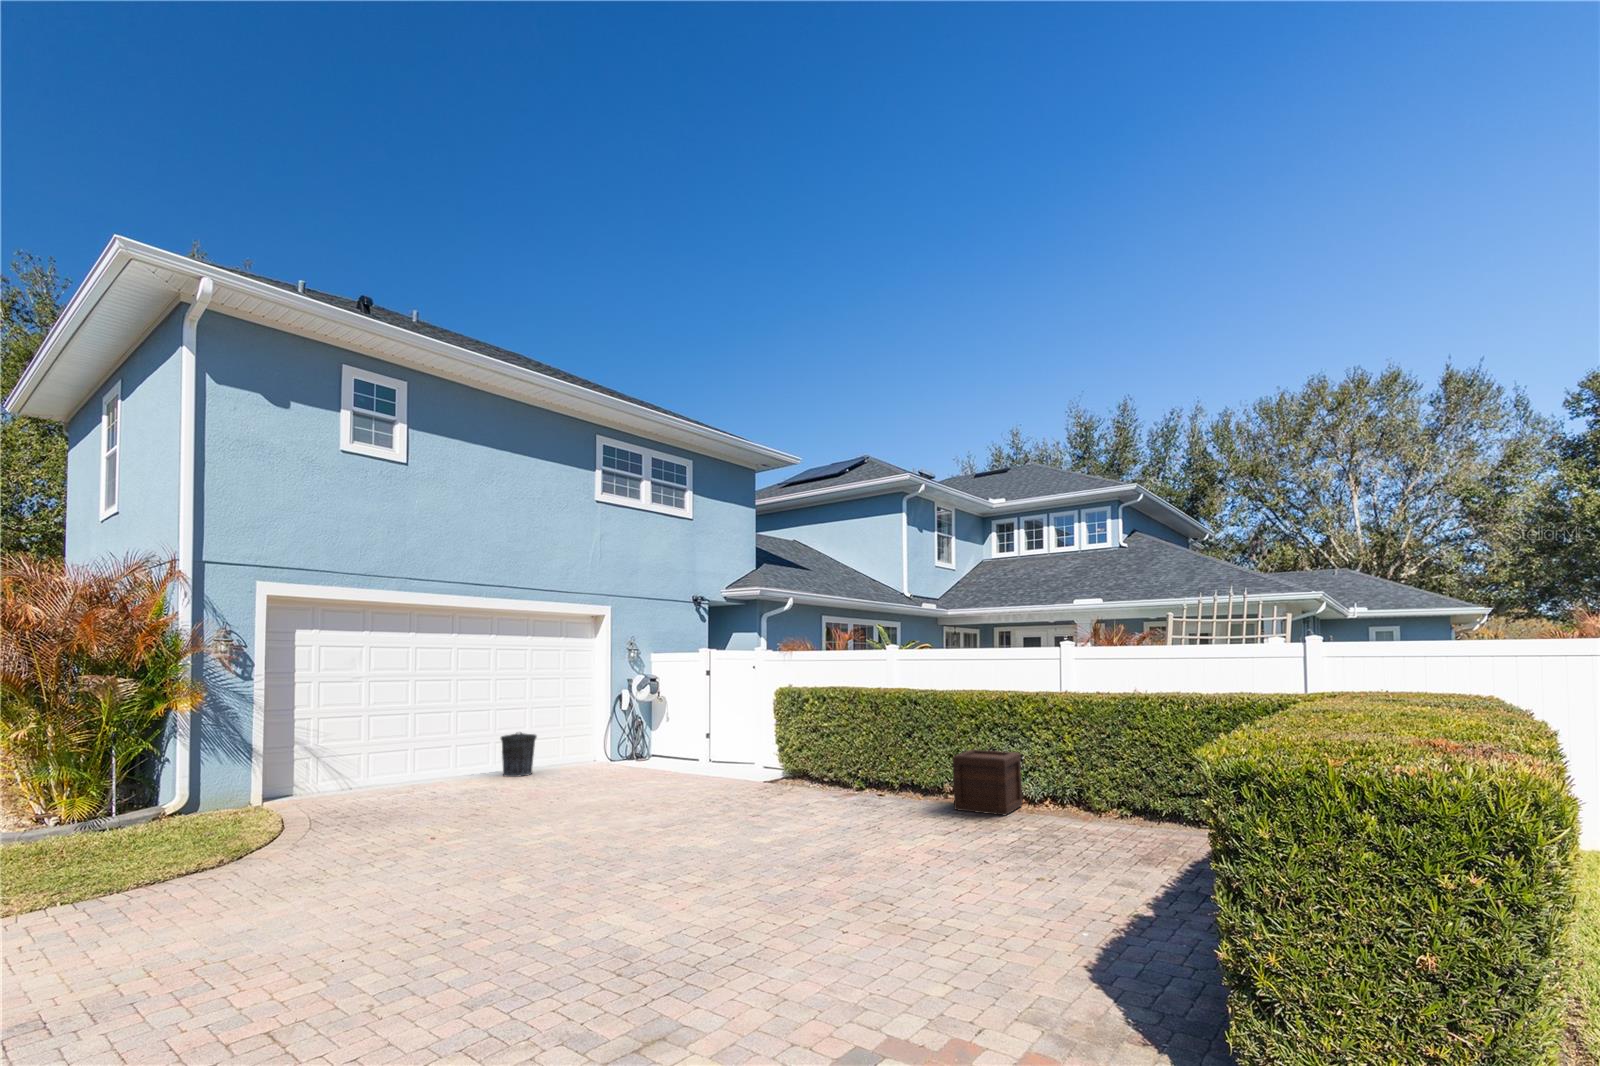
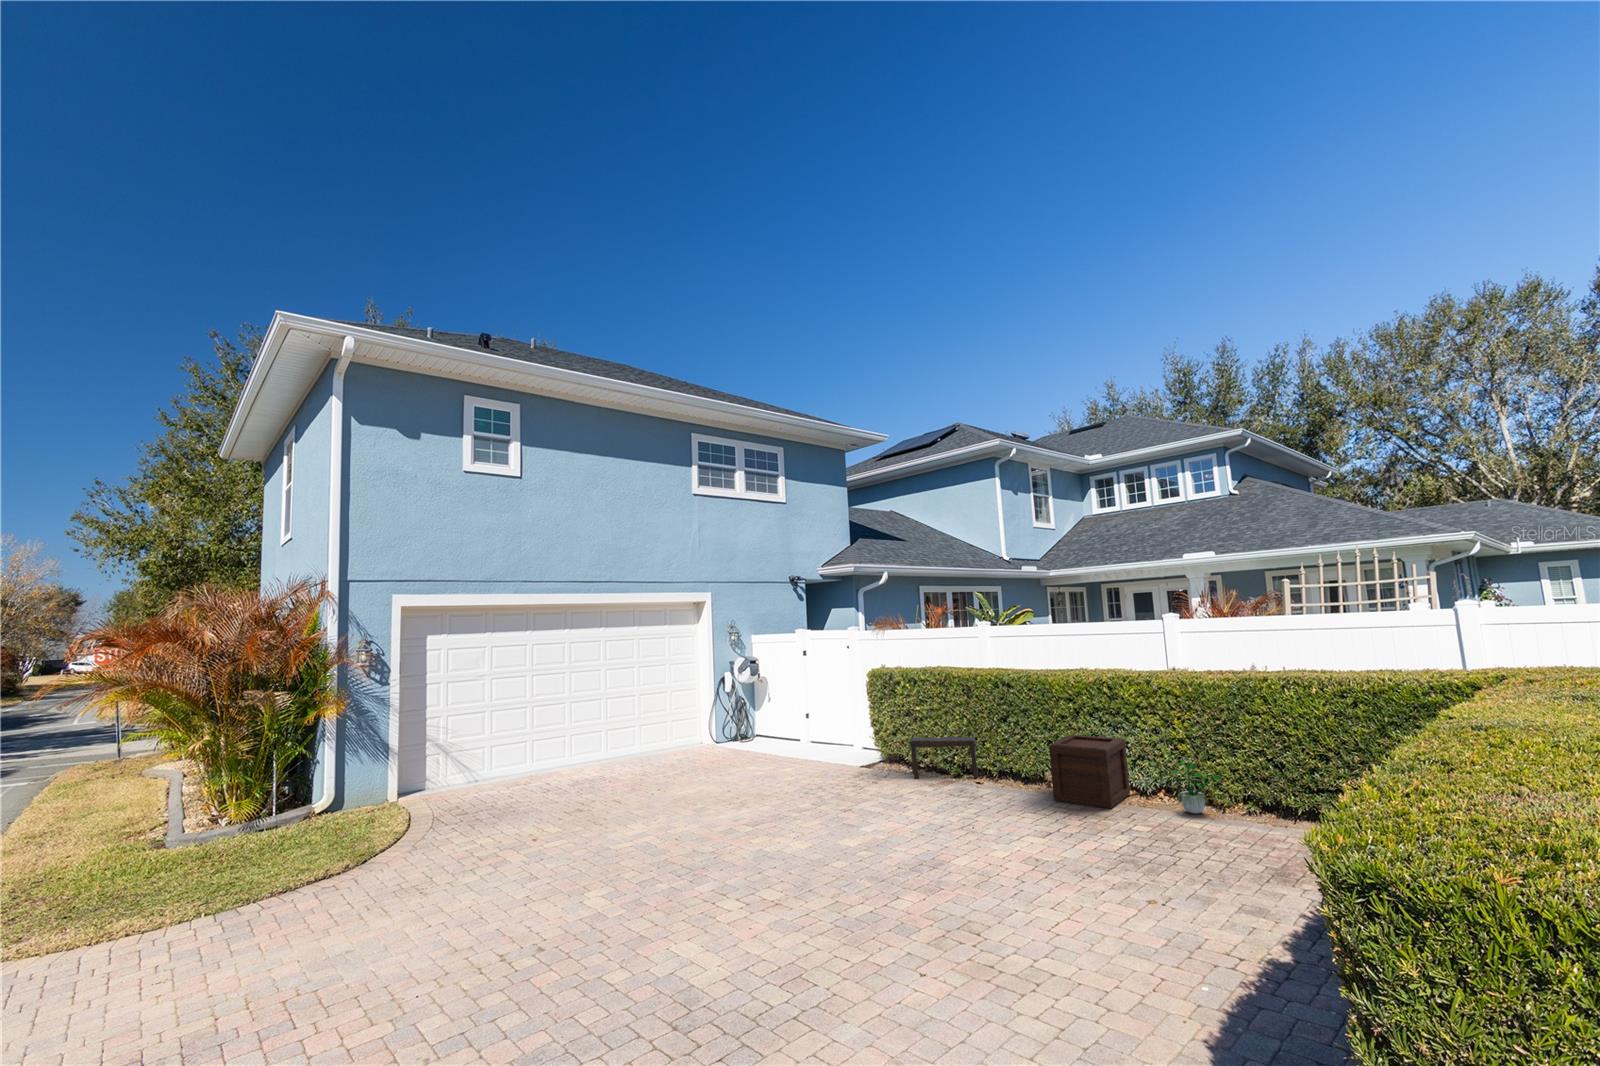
trash can: present [501,732,537,777] -> none [619,717,652,759]
bench: none [816,753,881,794] -> present [910,736,978,779]
potted plant: none [1059,760,1113,818] -> present [1170,760,1229,814]

